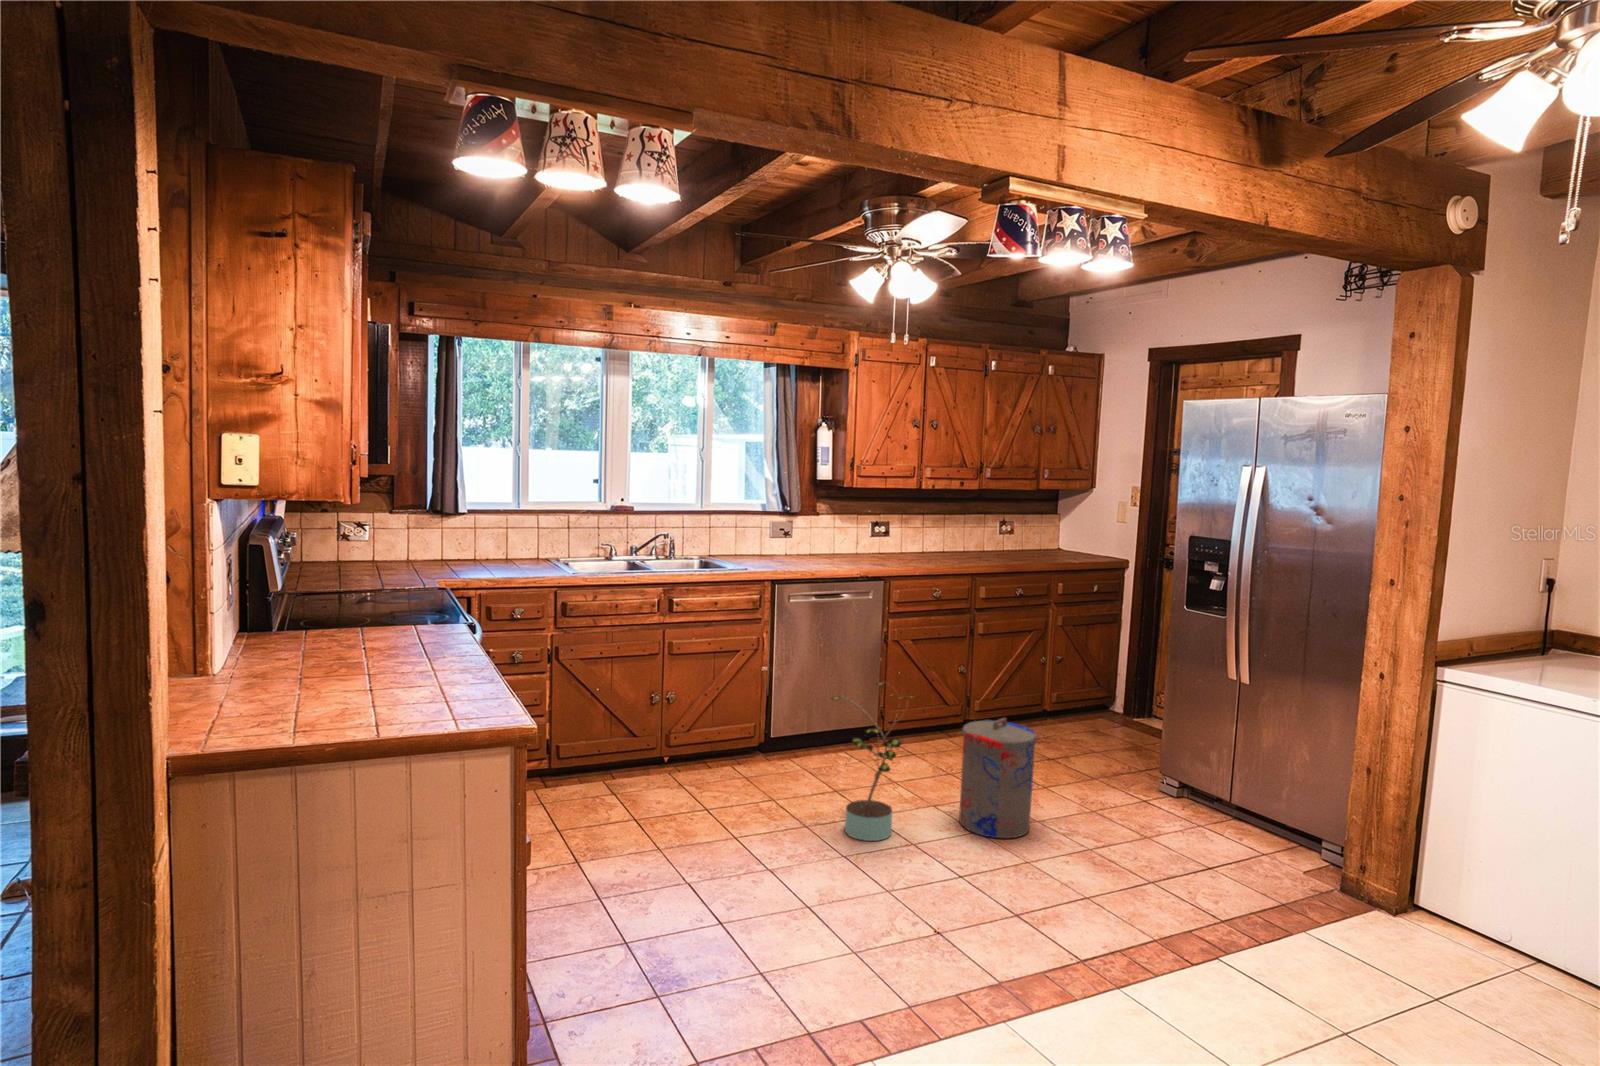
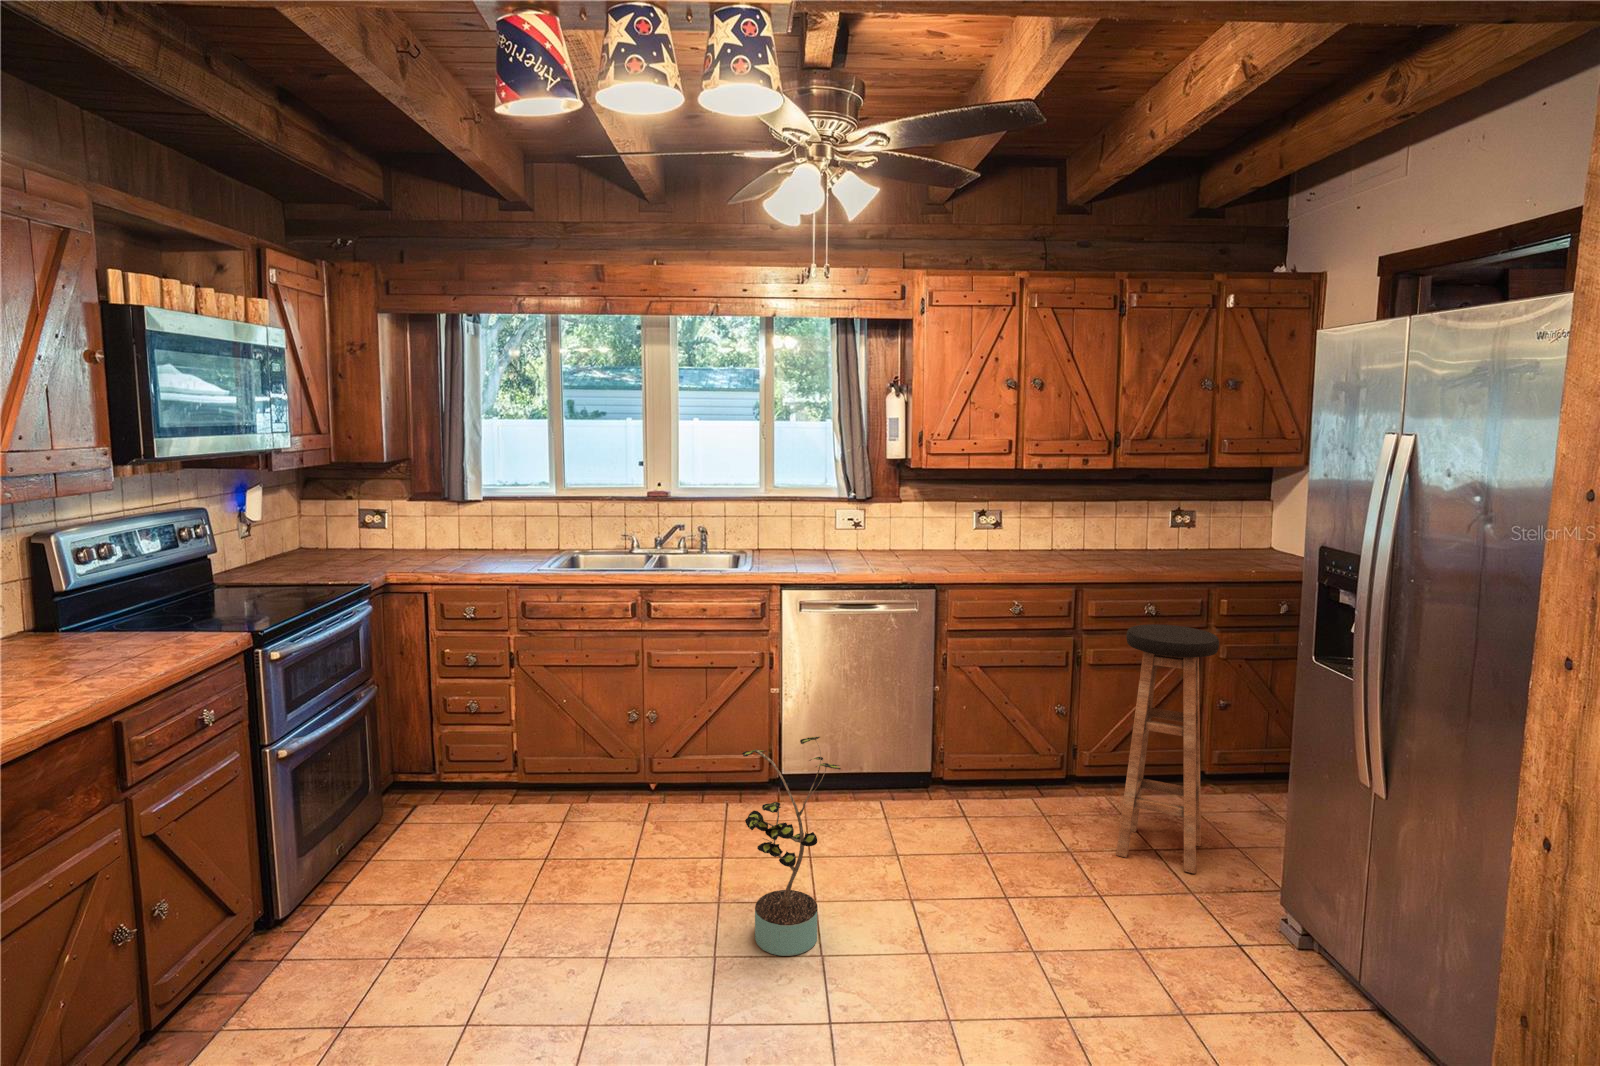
bar stool: none [1016,598,1084,765] -> present [1116,624,1219,874]
trash can: present [959,718,1037,838] -> none [923,806,1035,994]

